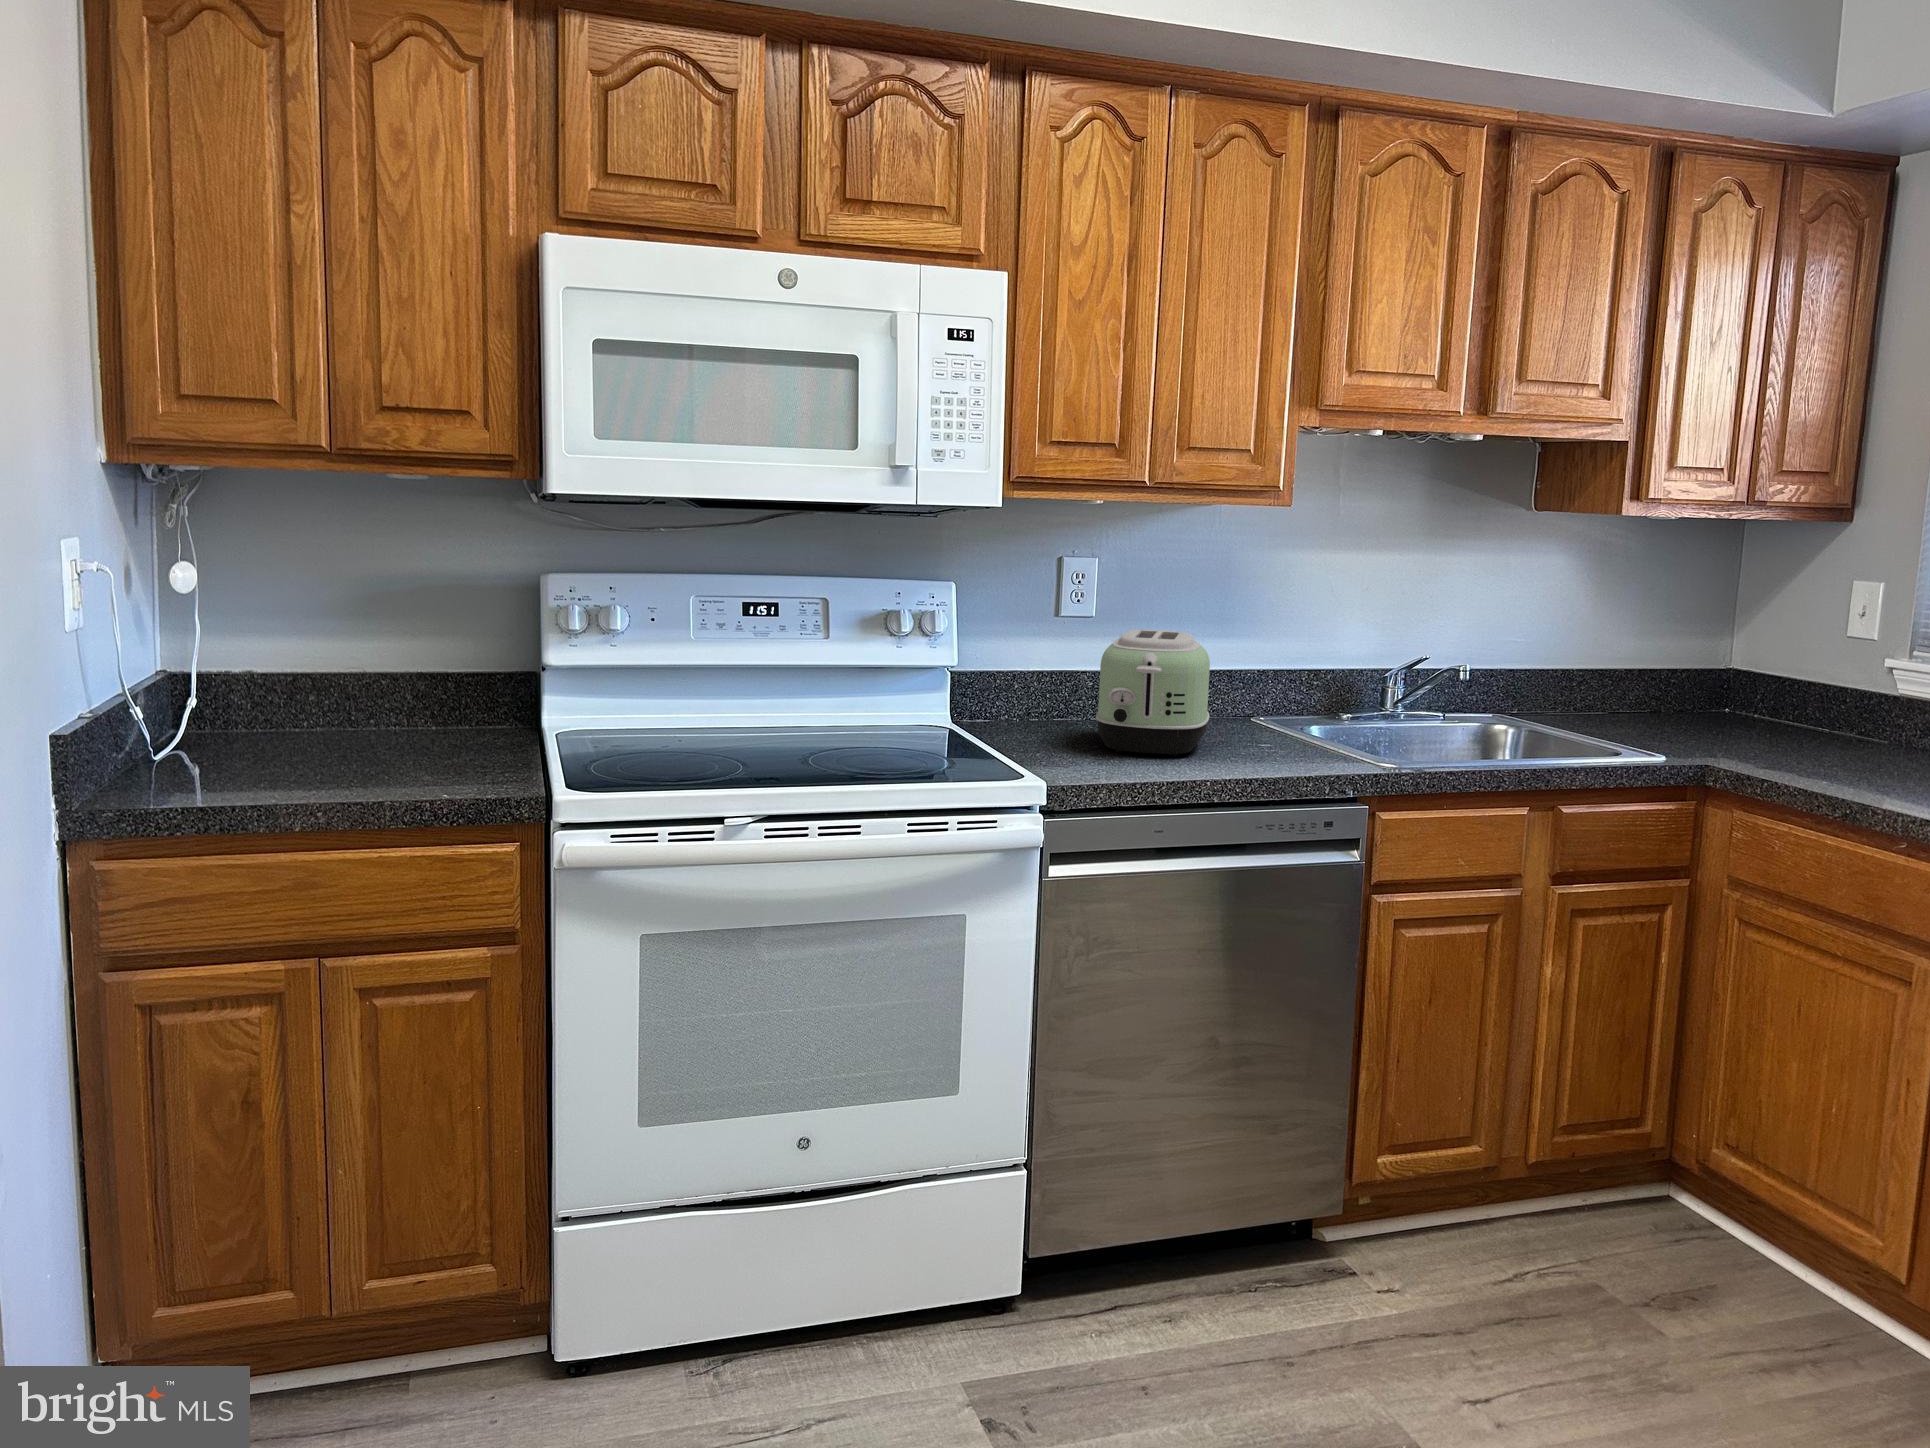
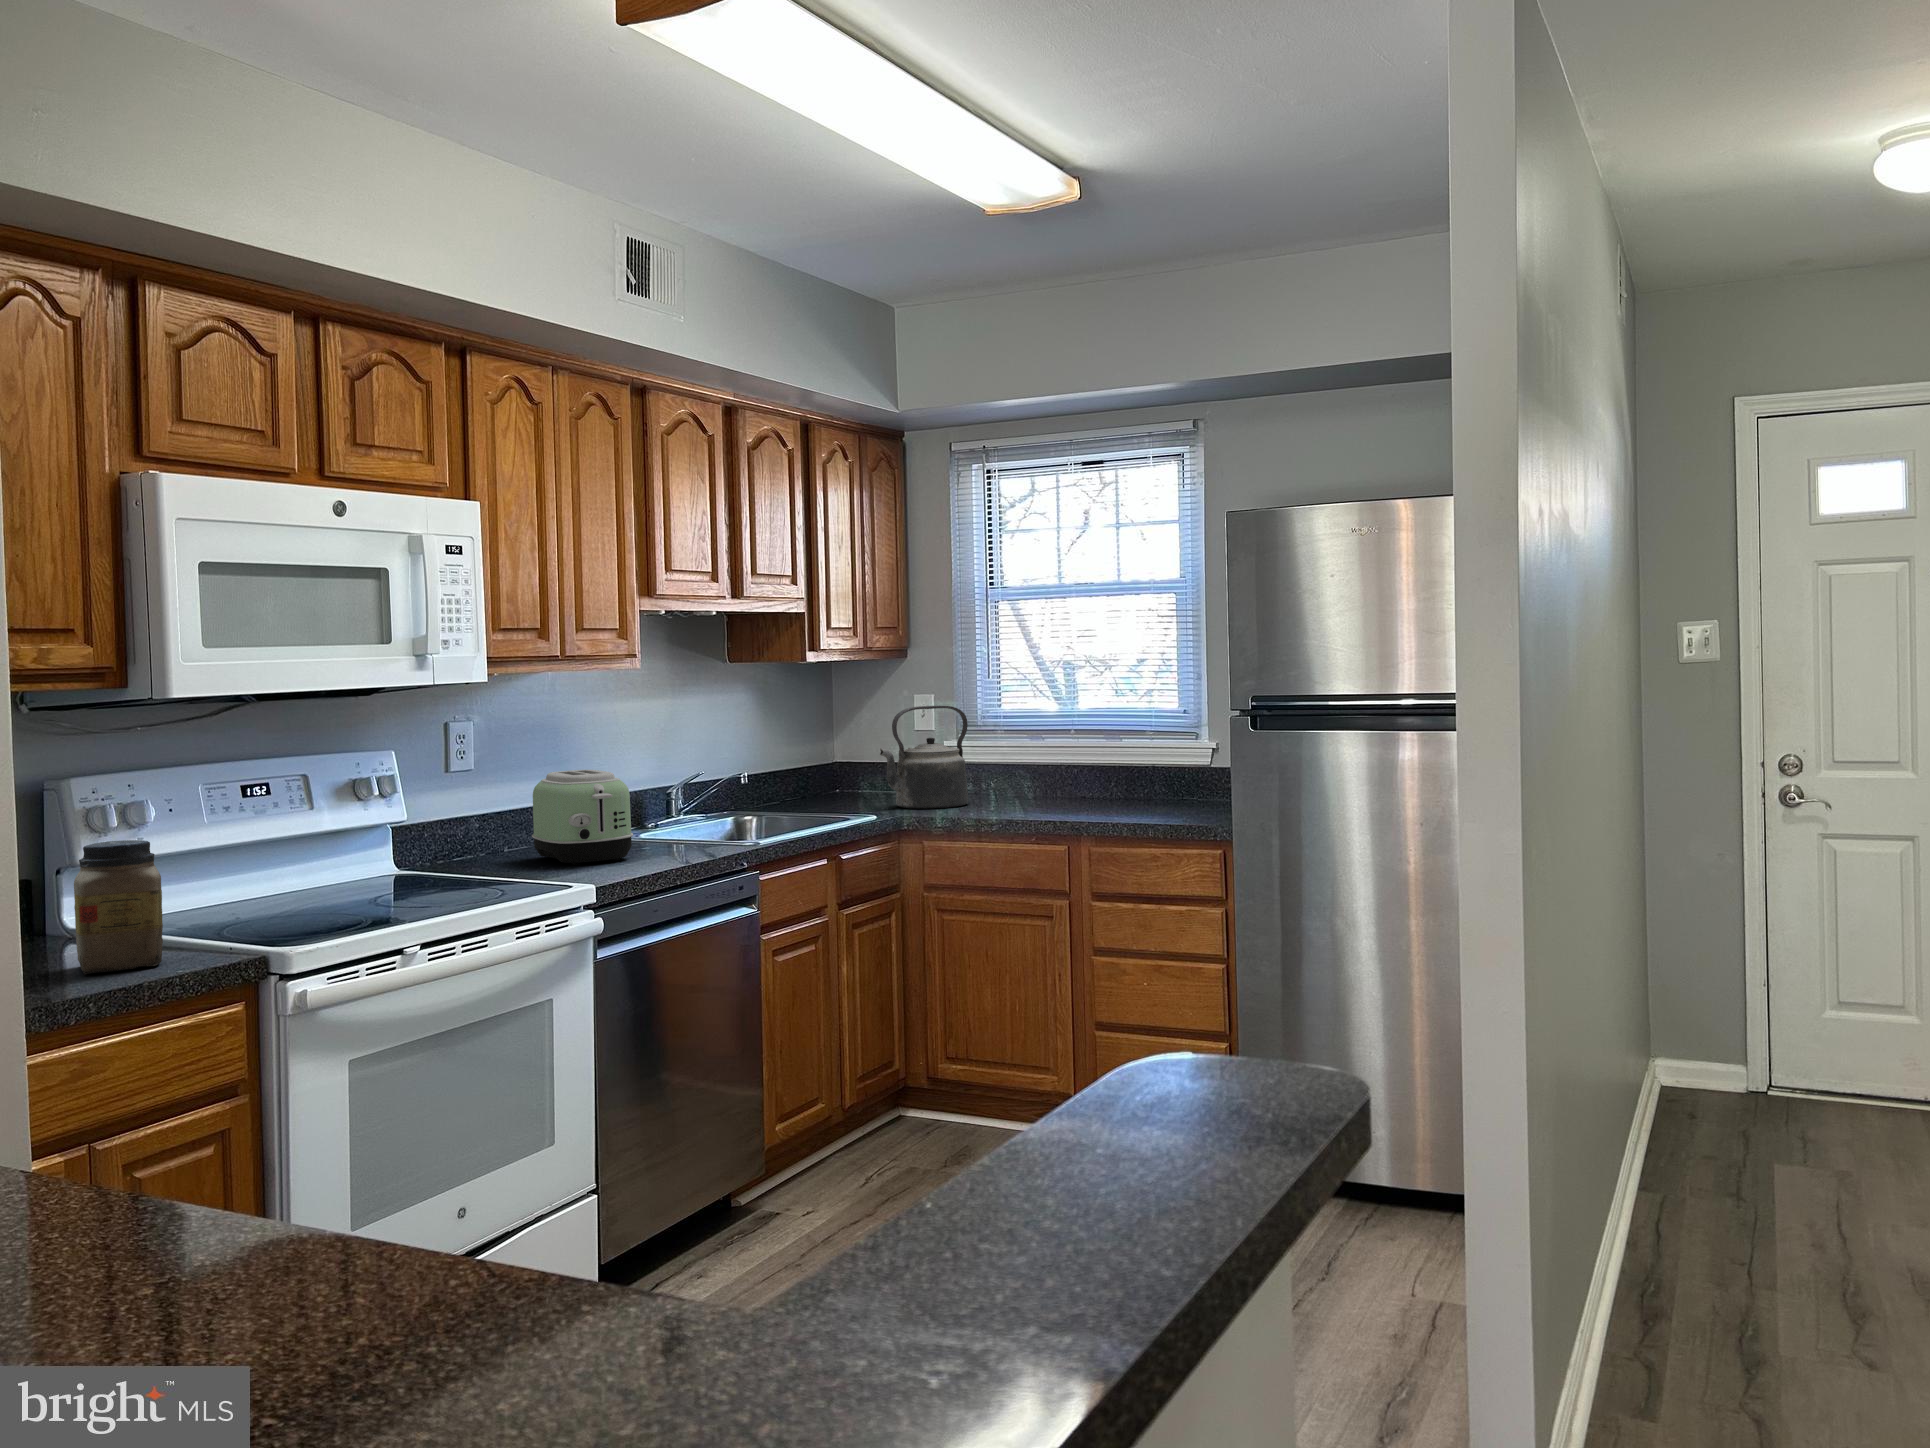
kettle: none [1722,600,1892,765] -> present [880,705,968,809]
jar: none [385,644,491,786] -> present [74,840,163,974]

